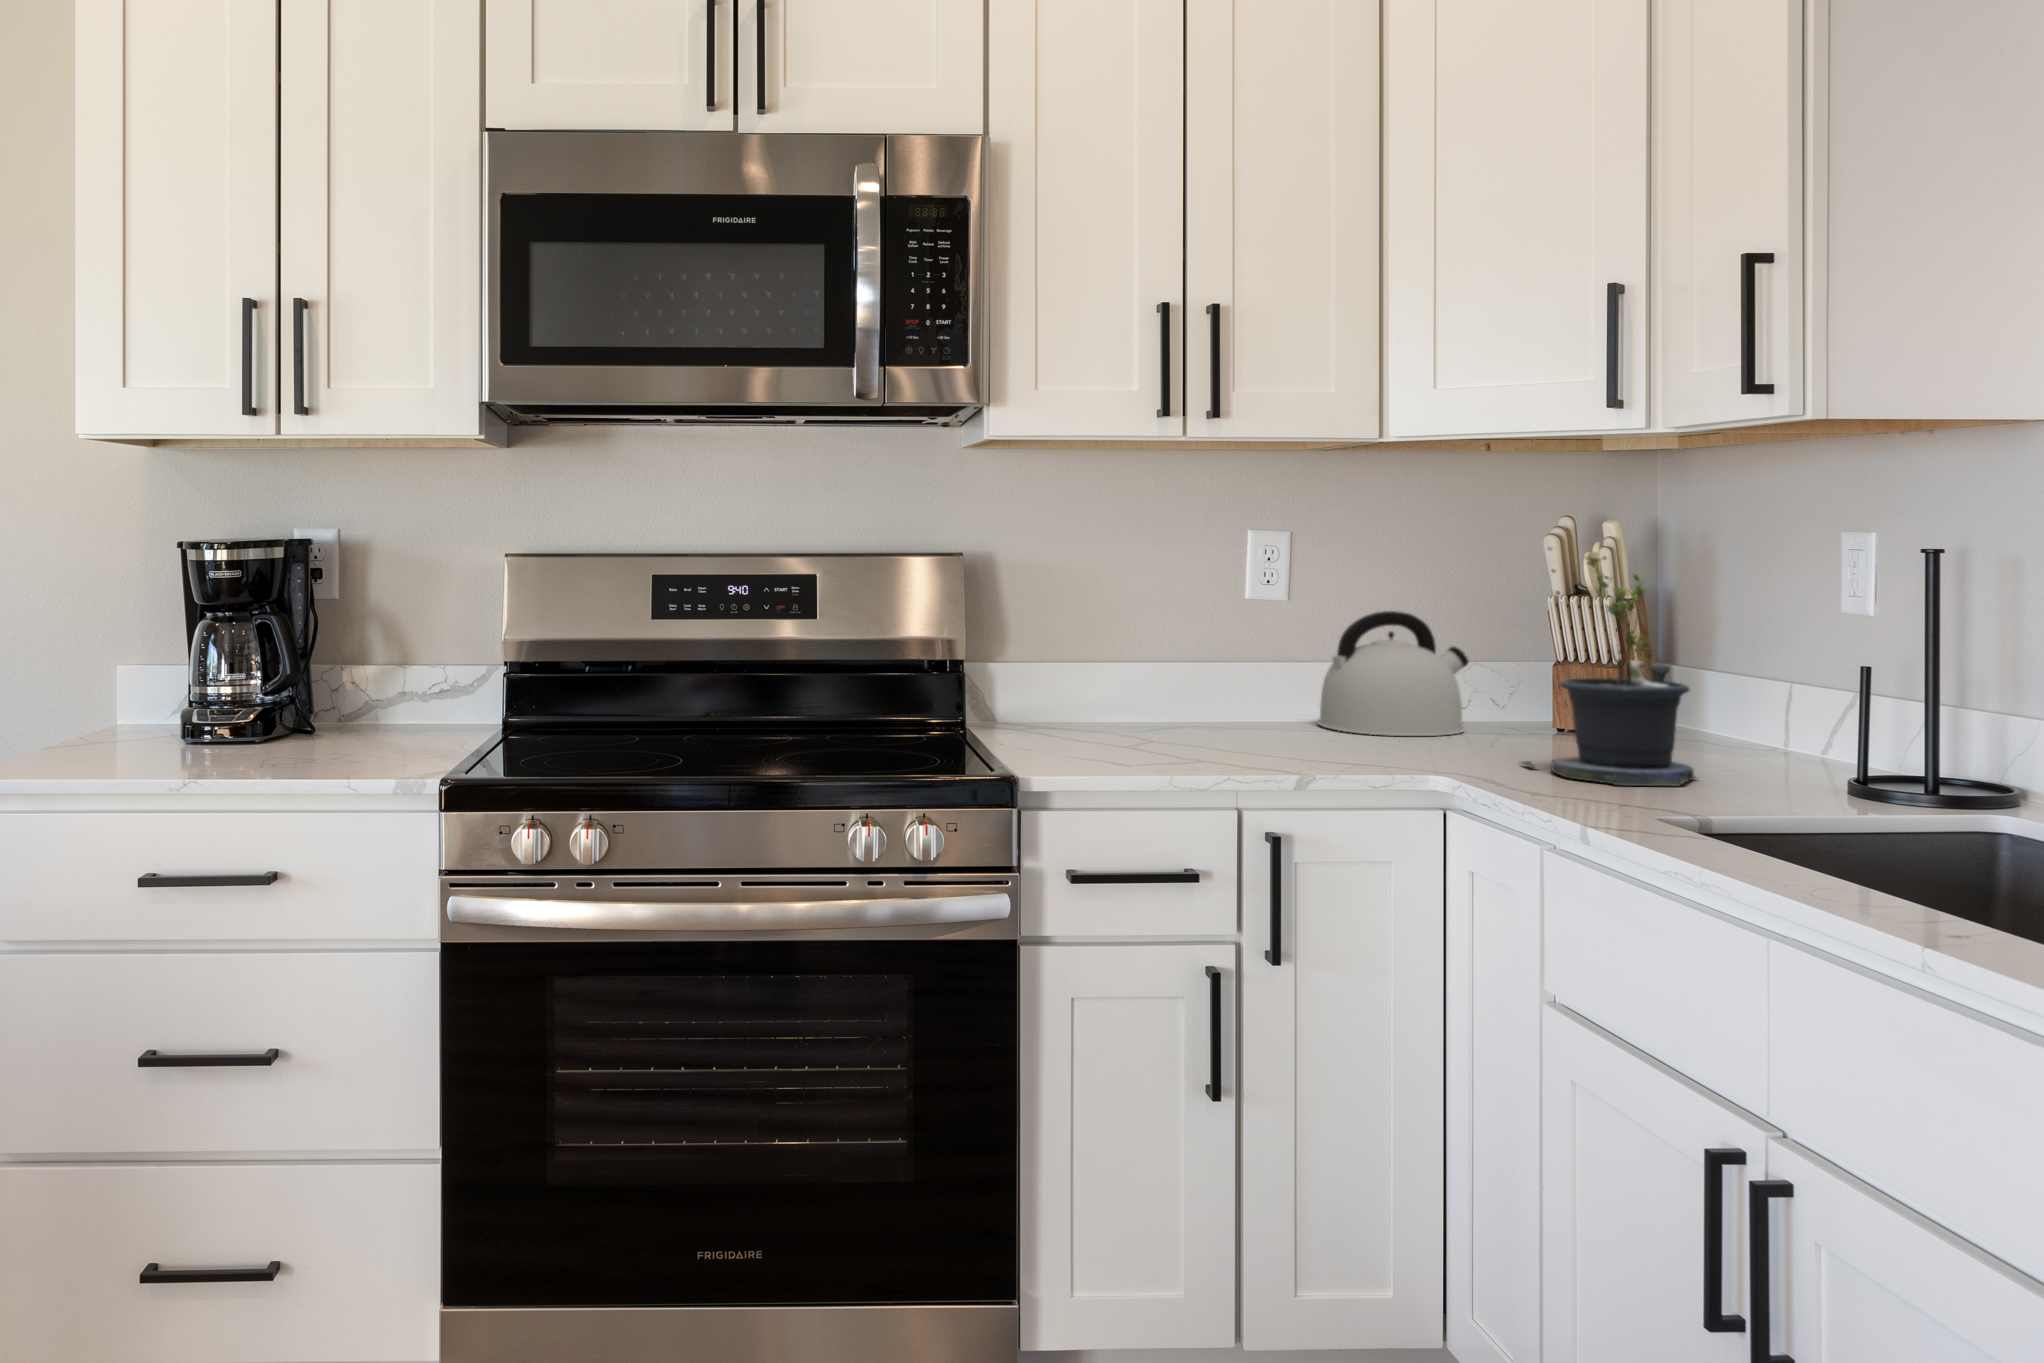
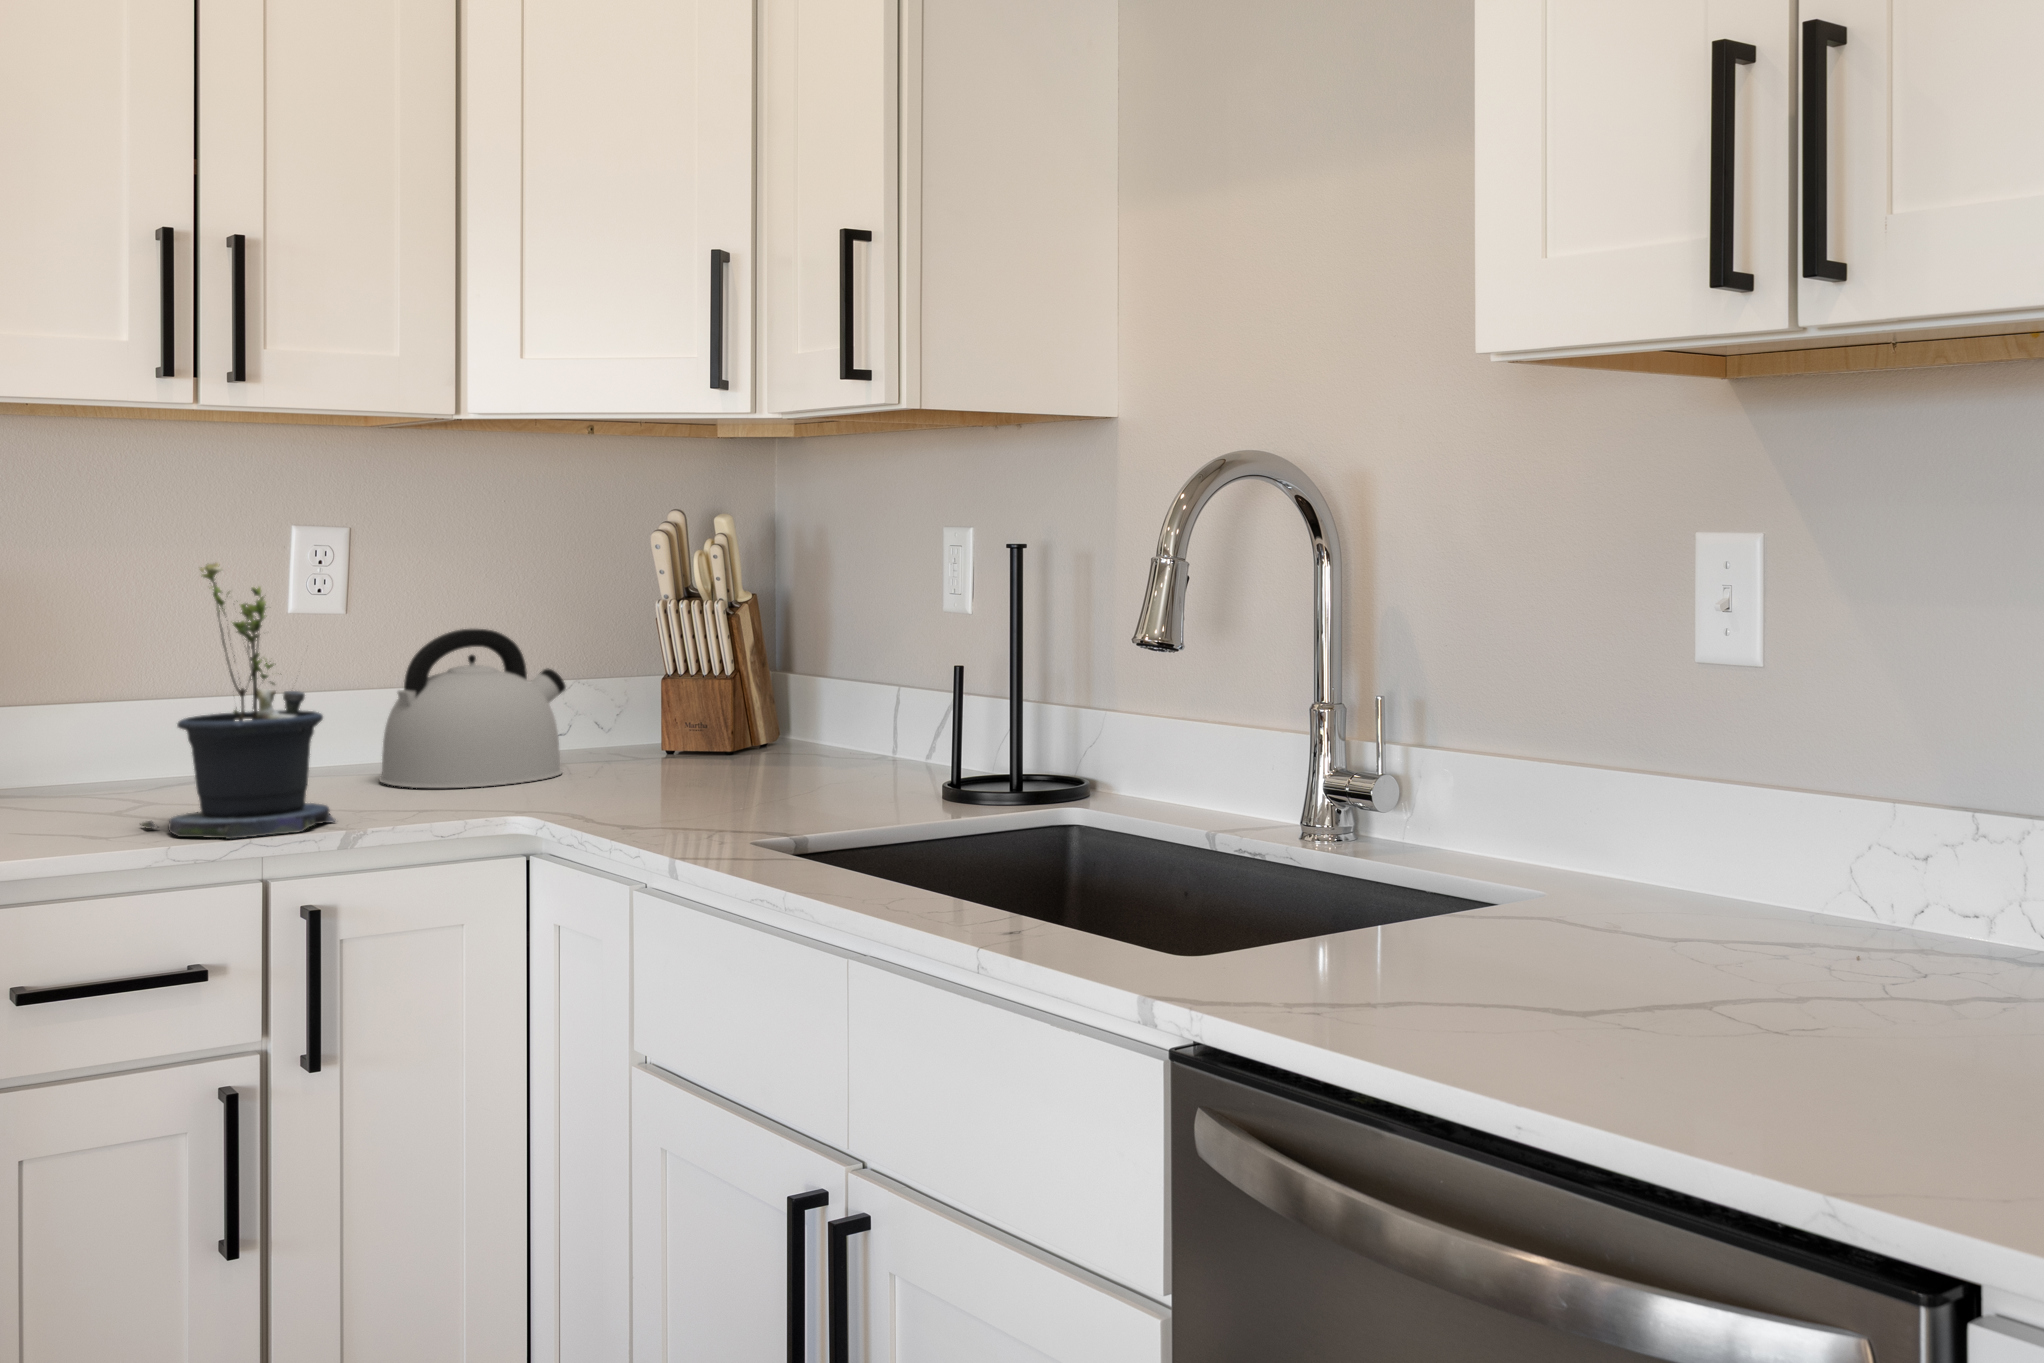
potted plant: present [1521,553,1697,786] -> present [141,563,336,839]

